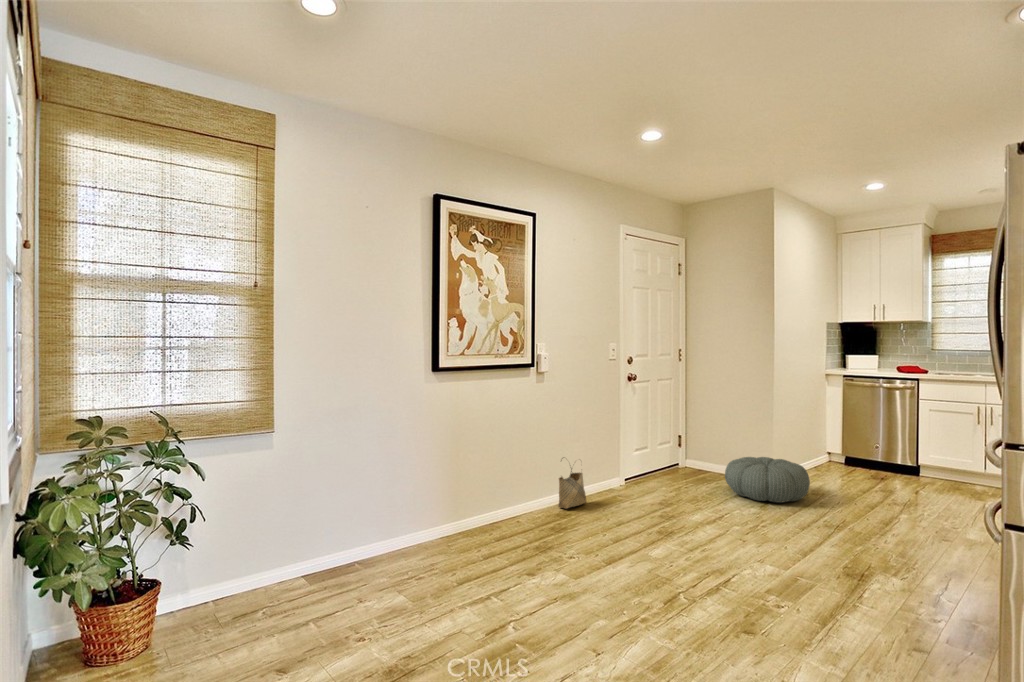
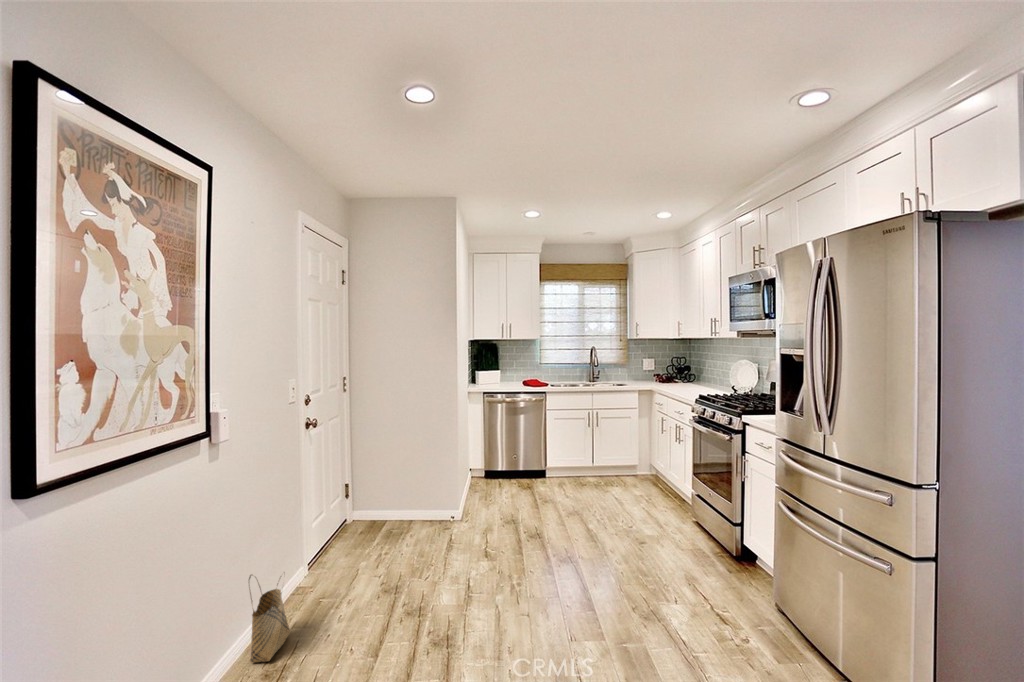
pouf: present [725,457,810,503] -> none [426,494,512,550]

